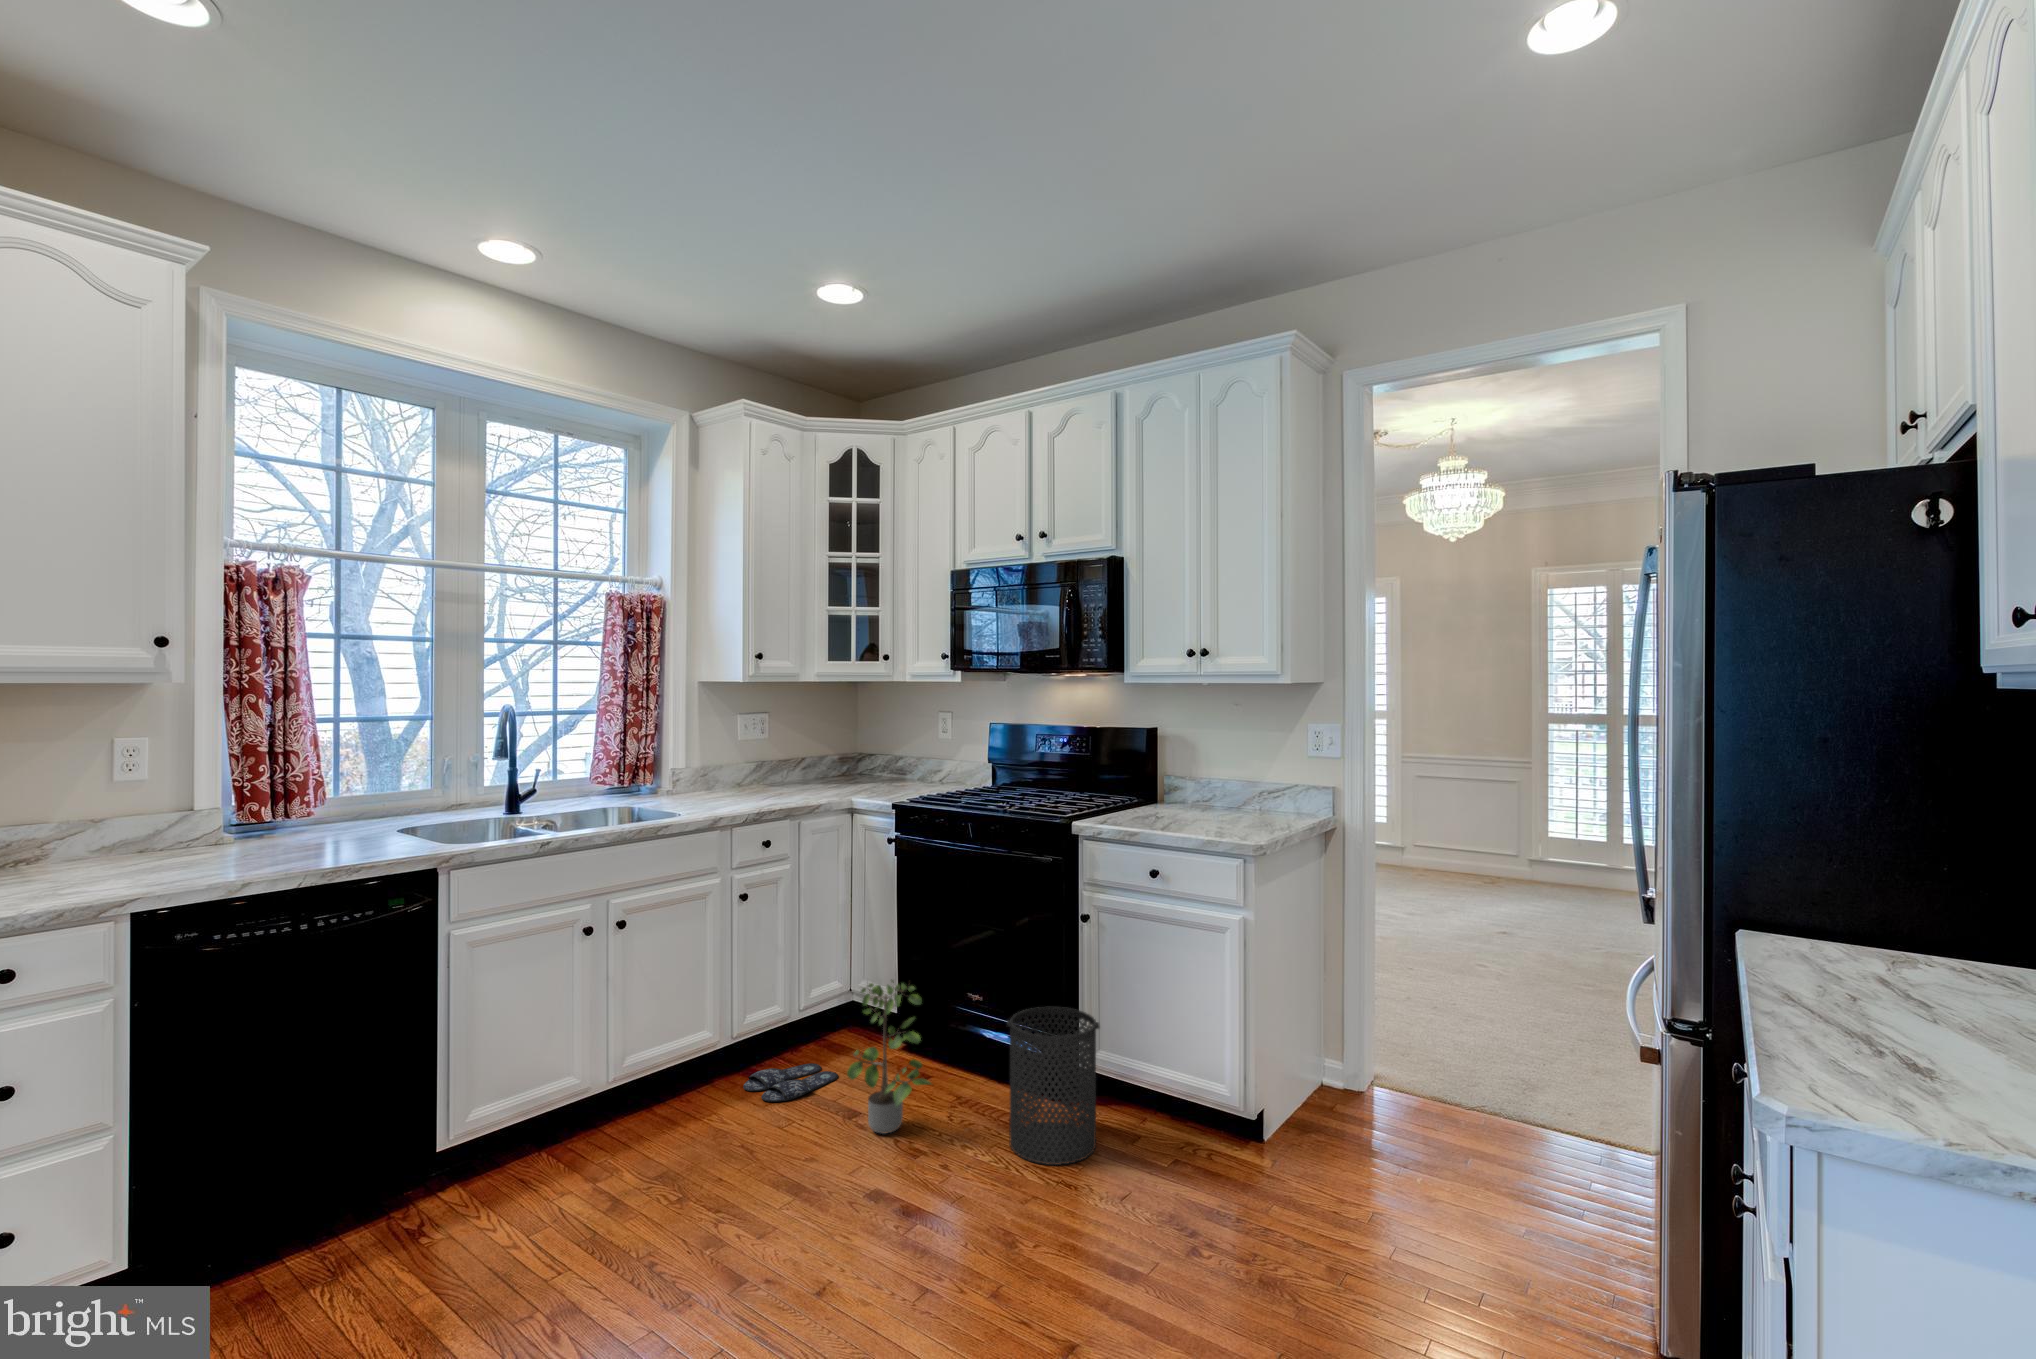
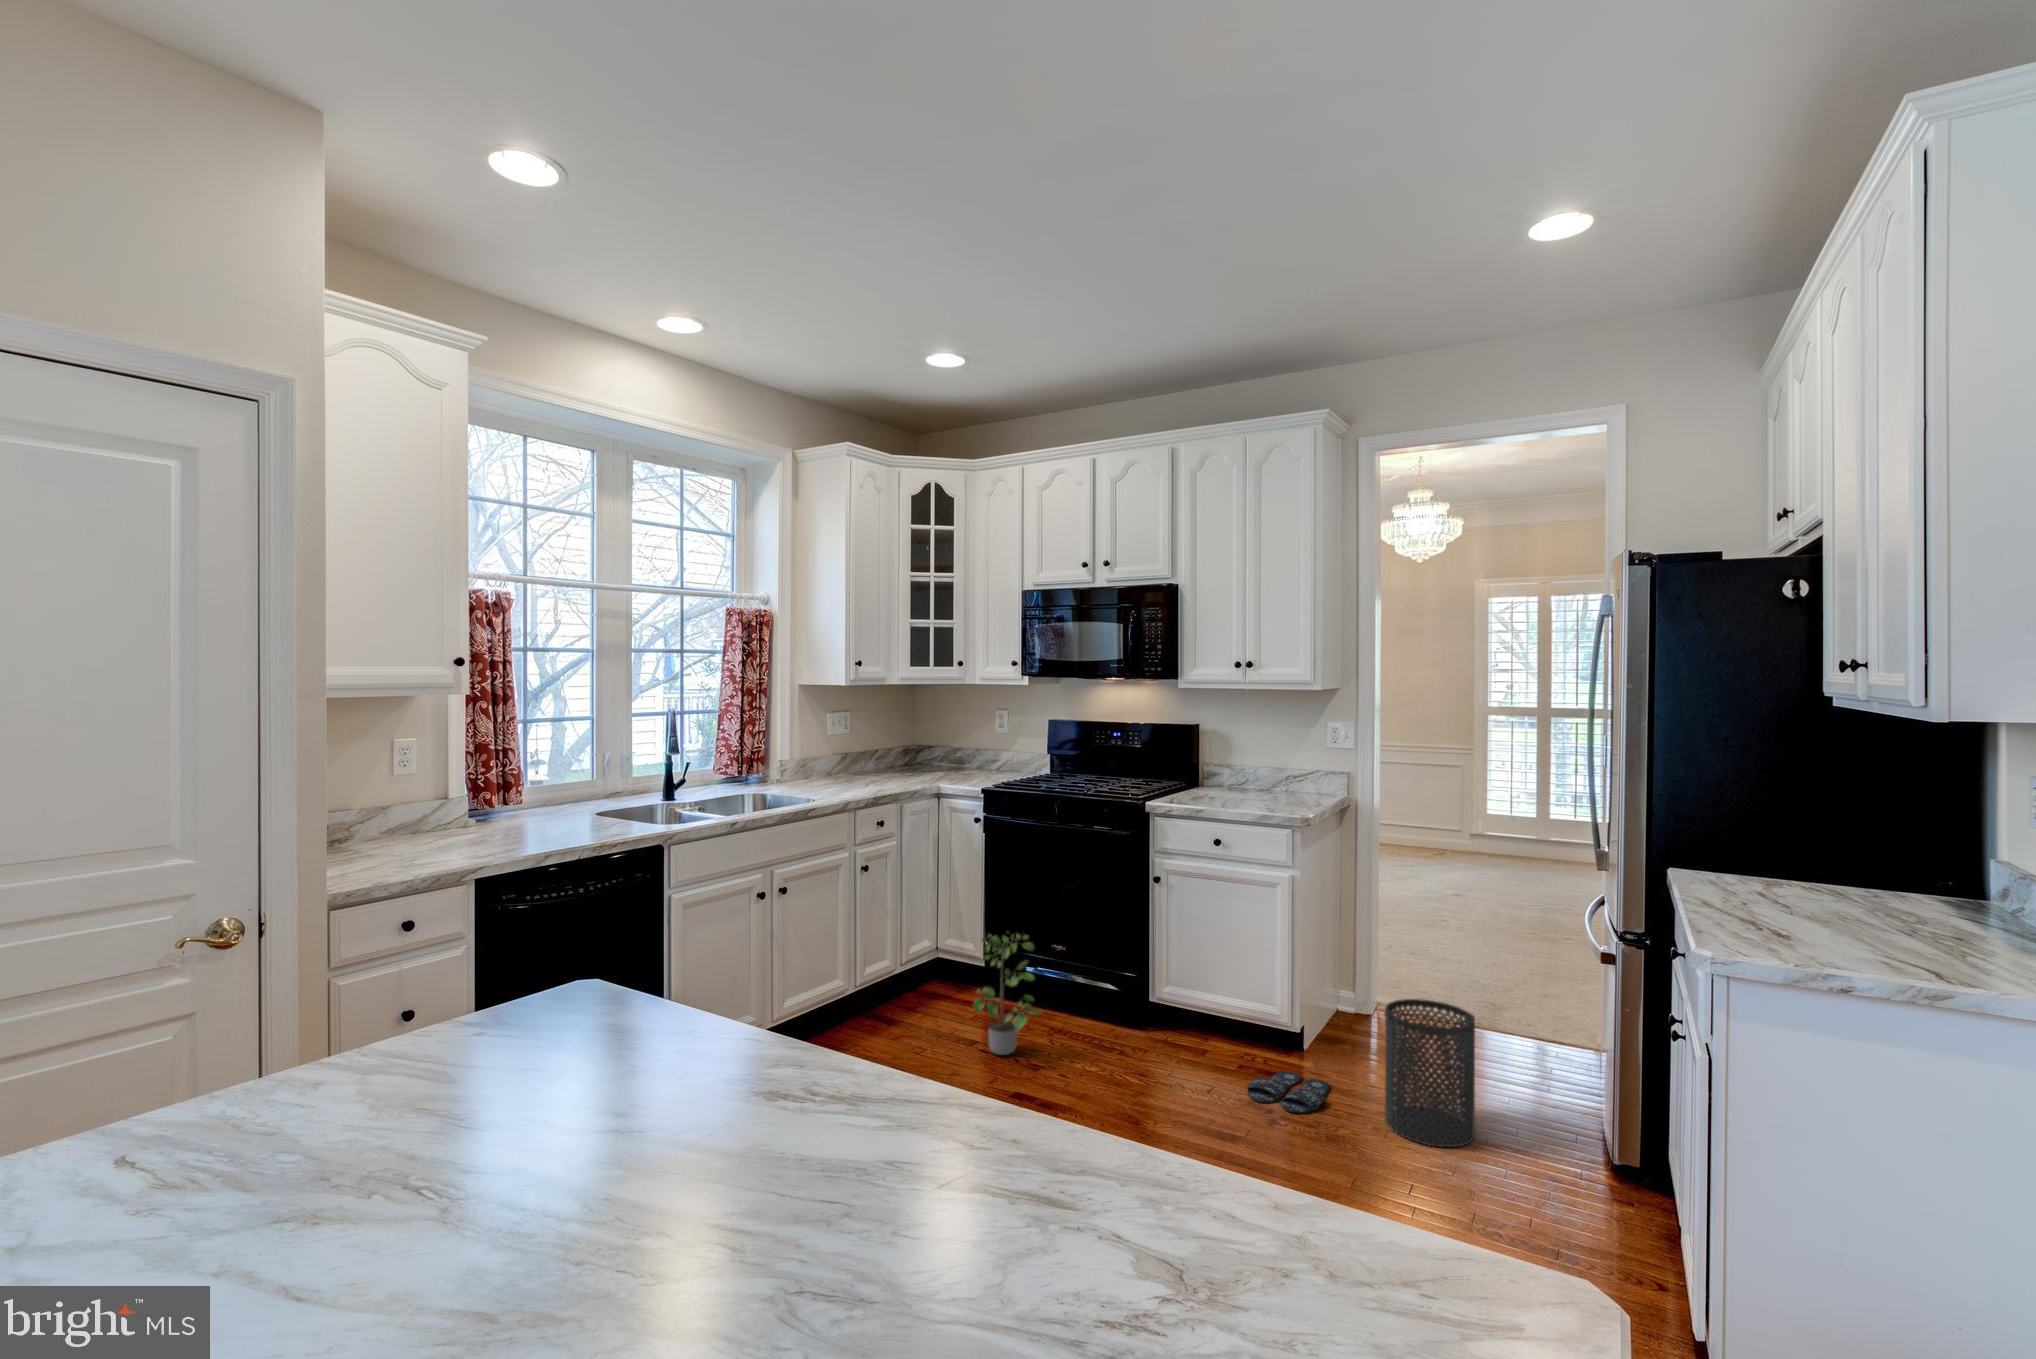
trash can: present [1007,1007,1100,1165] -> present [1384,999,1475,1147]
slippers: present [743,1063,838,1102] -> present [1247,1071,1330,1113]

